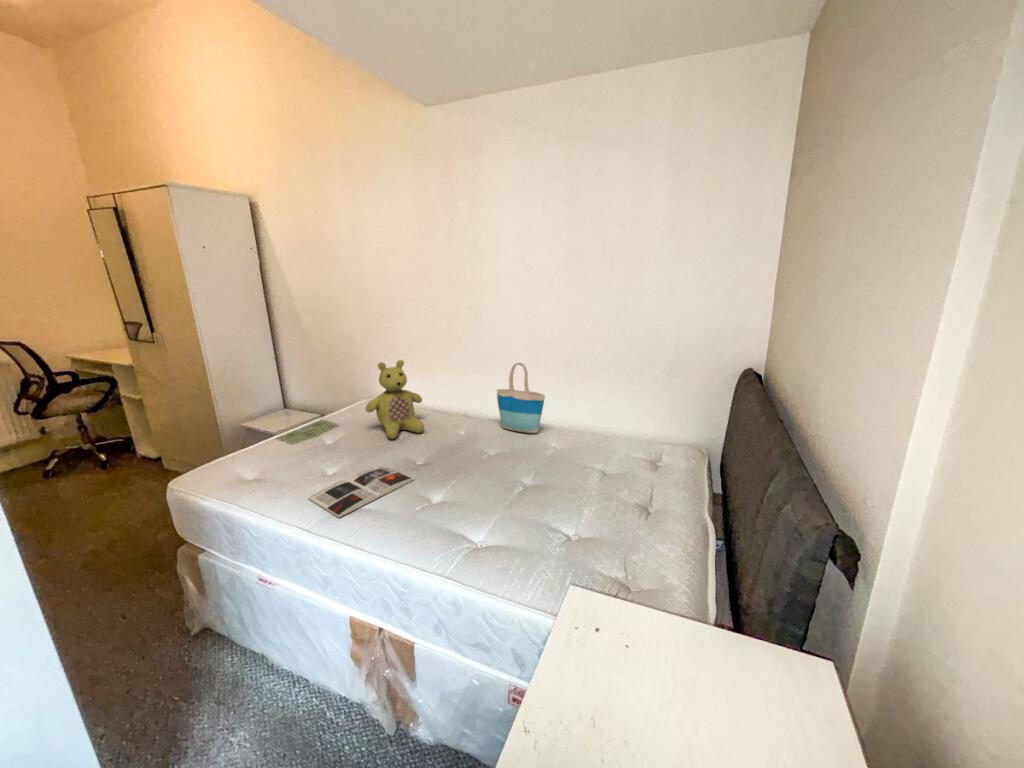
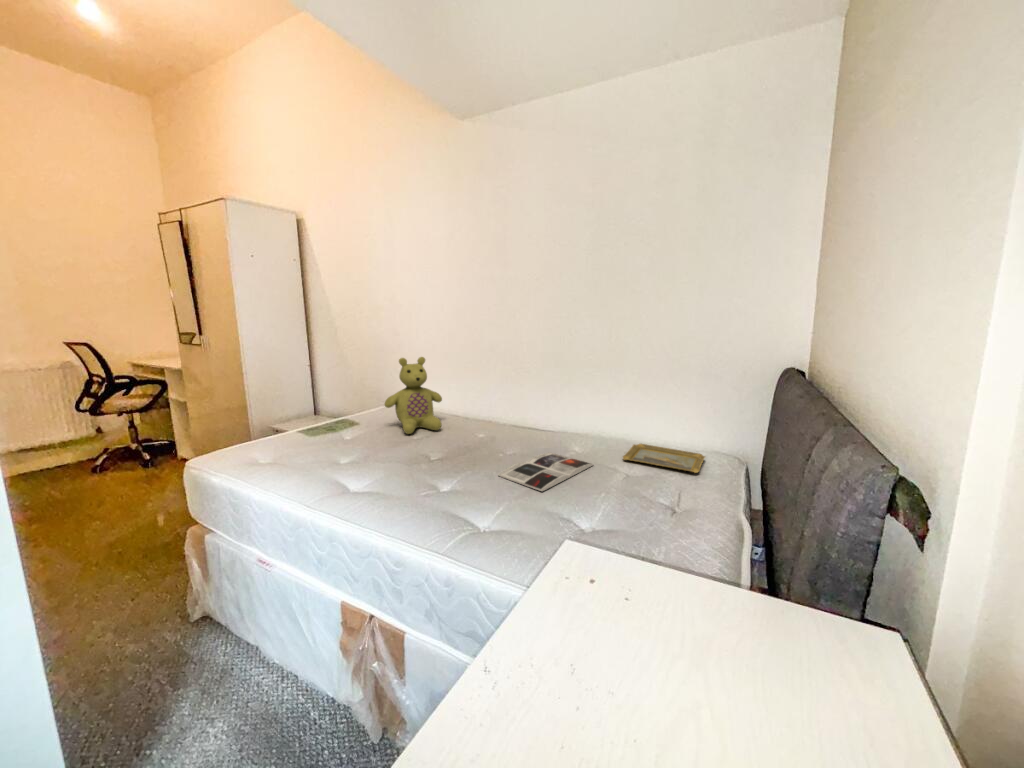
tote bag: present [497,363,545,433] -> none [517,360,566,435]
tray: none [601,441,675,473] -> present [623,444,705,473]
magazine: present [308,465,414,517] -> present [498,453,593,491]

